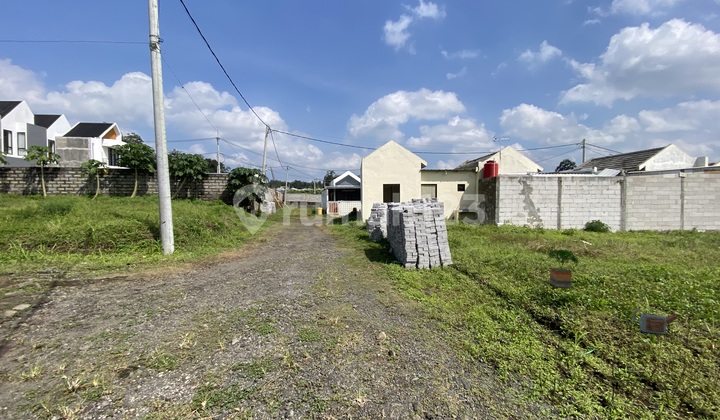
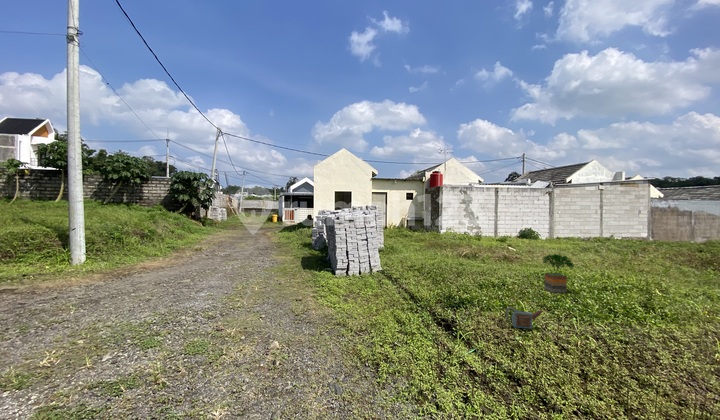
potted tree: present [548,250,579,288] -> present [543,254,574,293]

